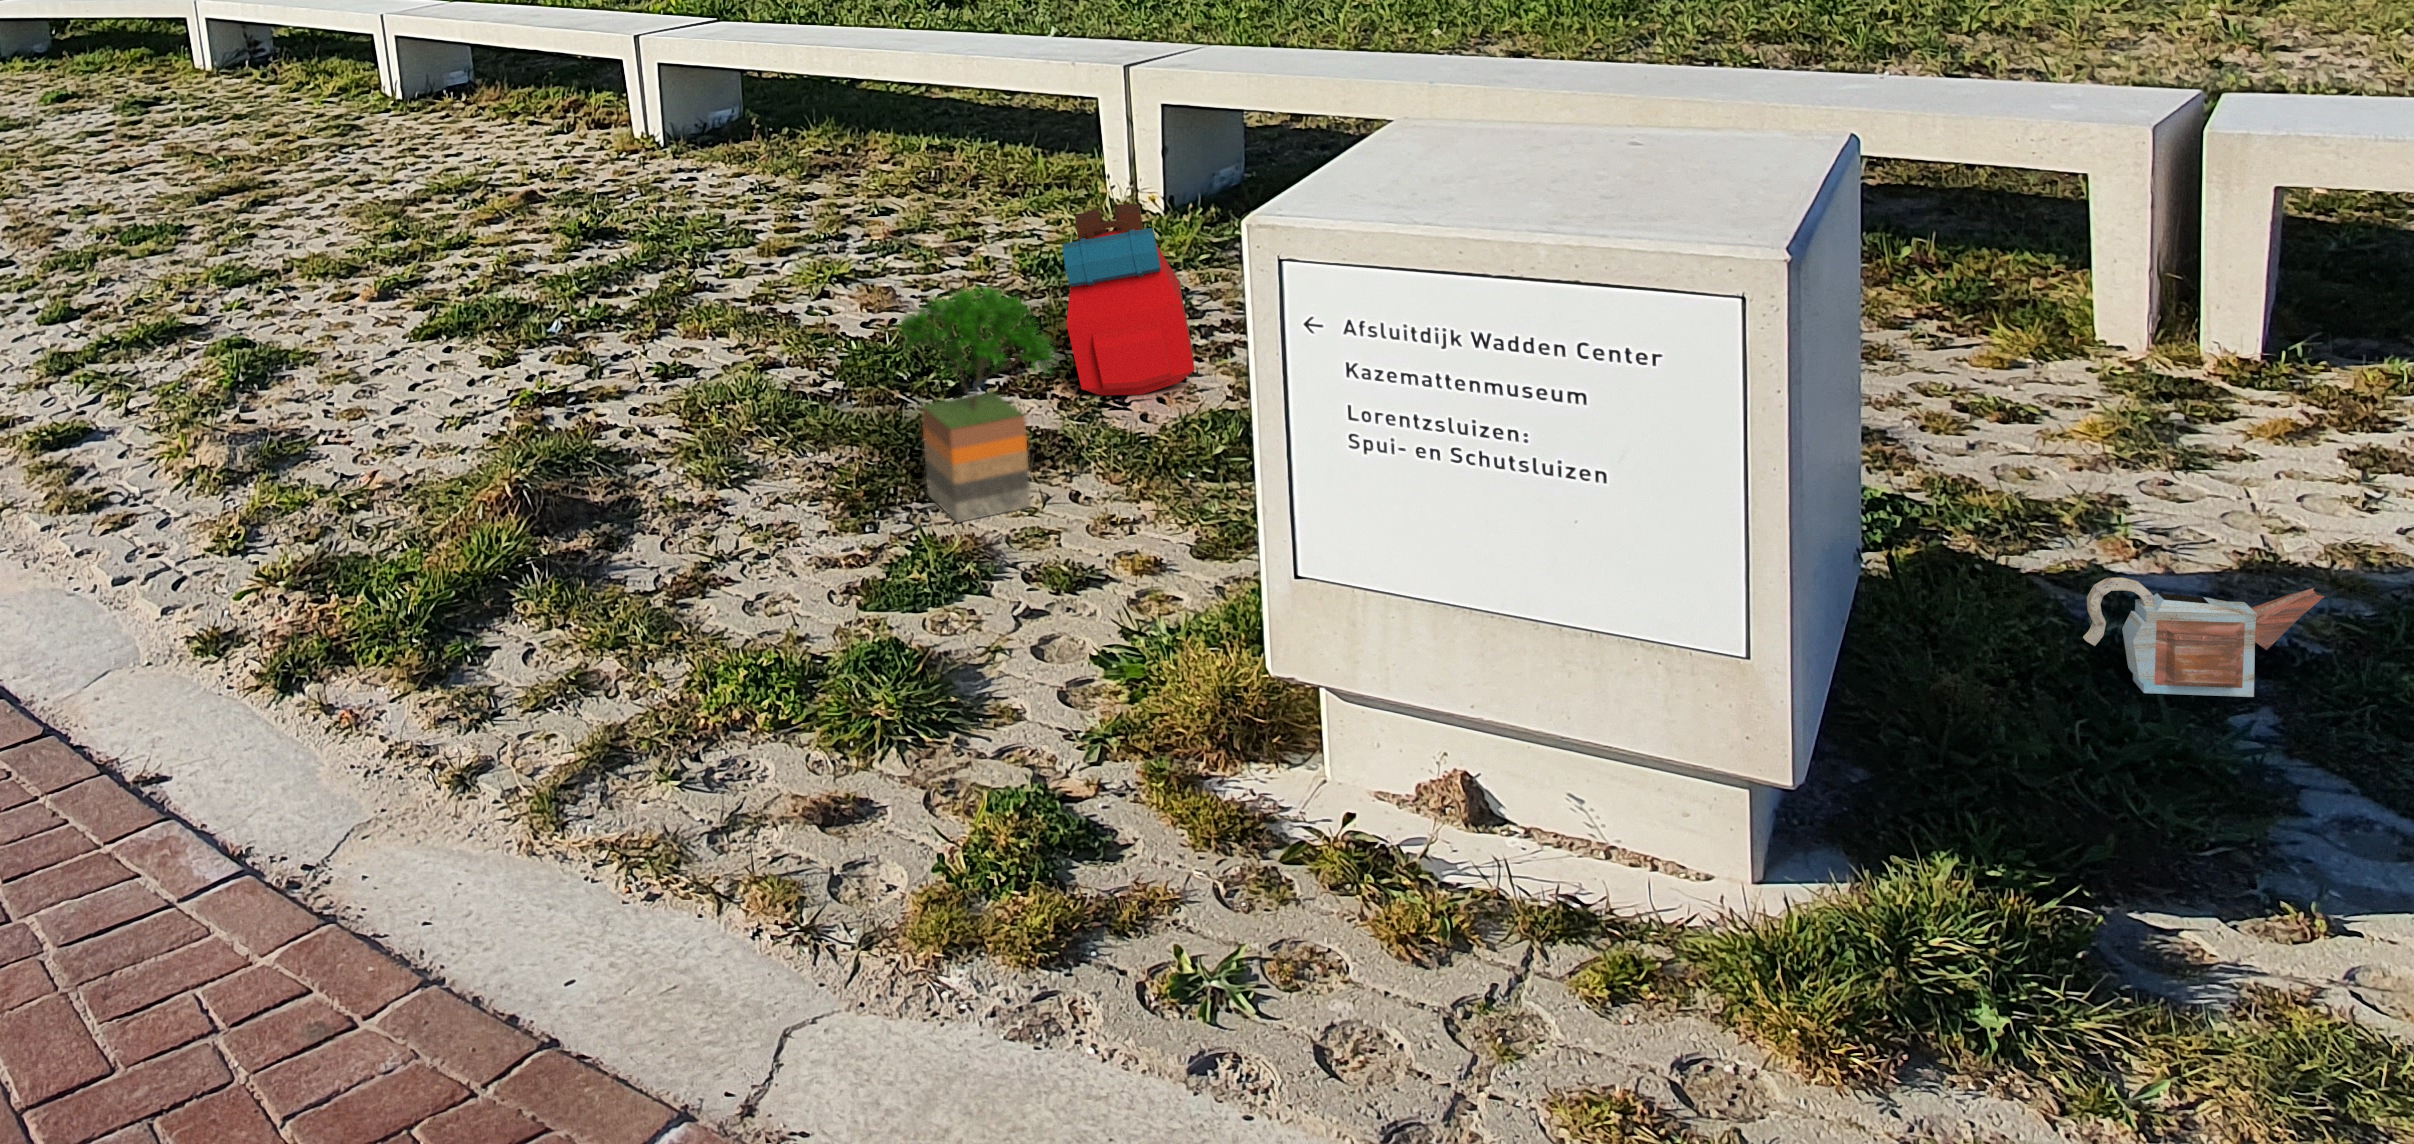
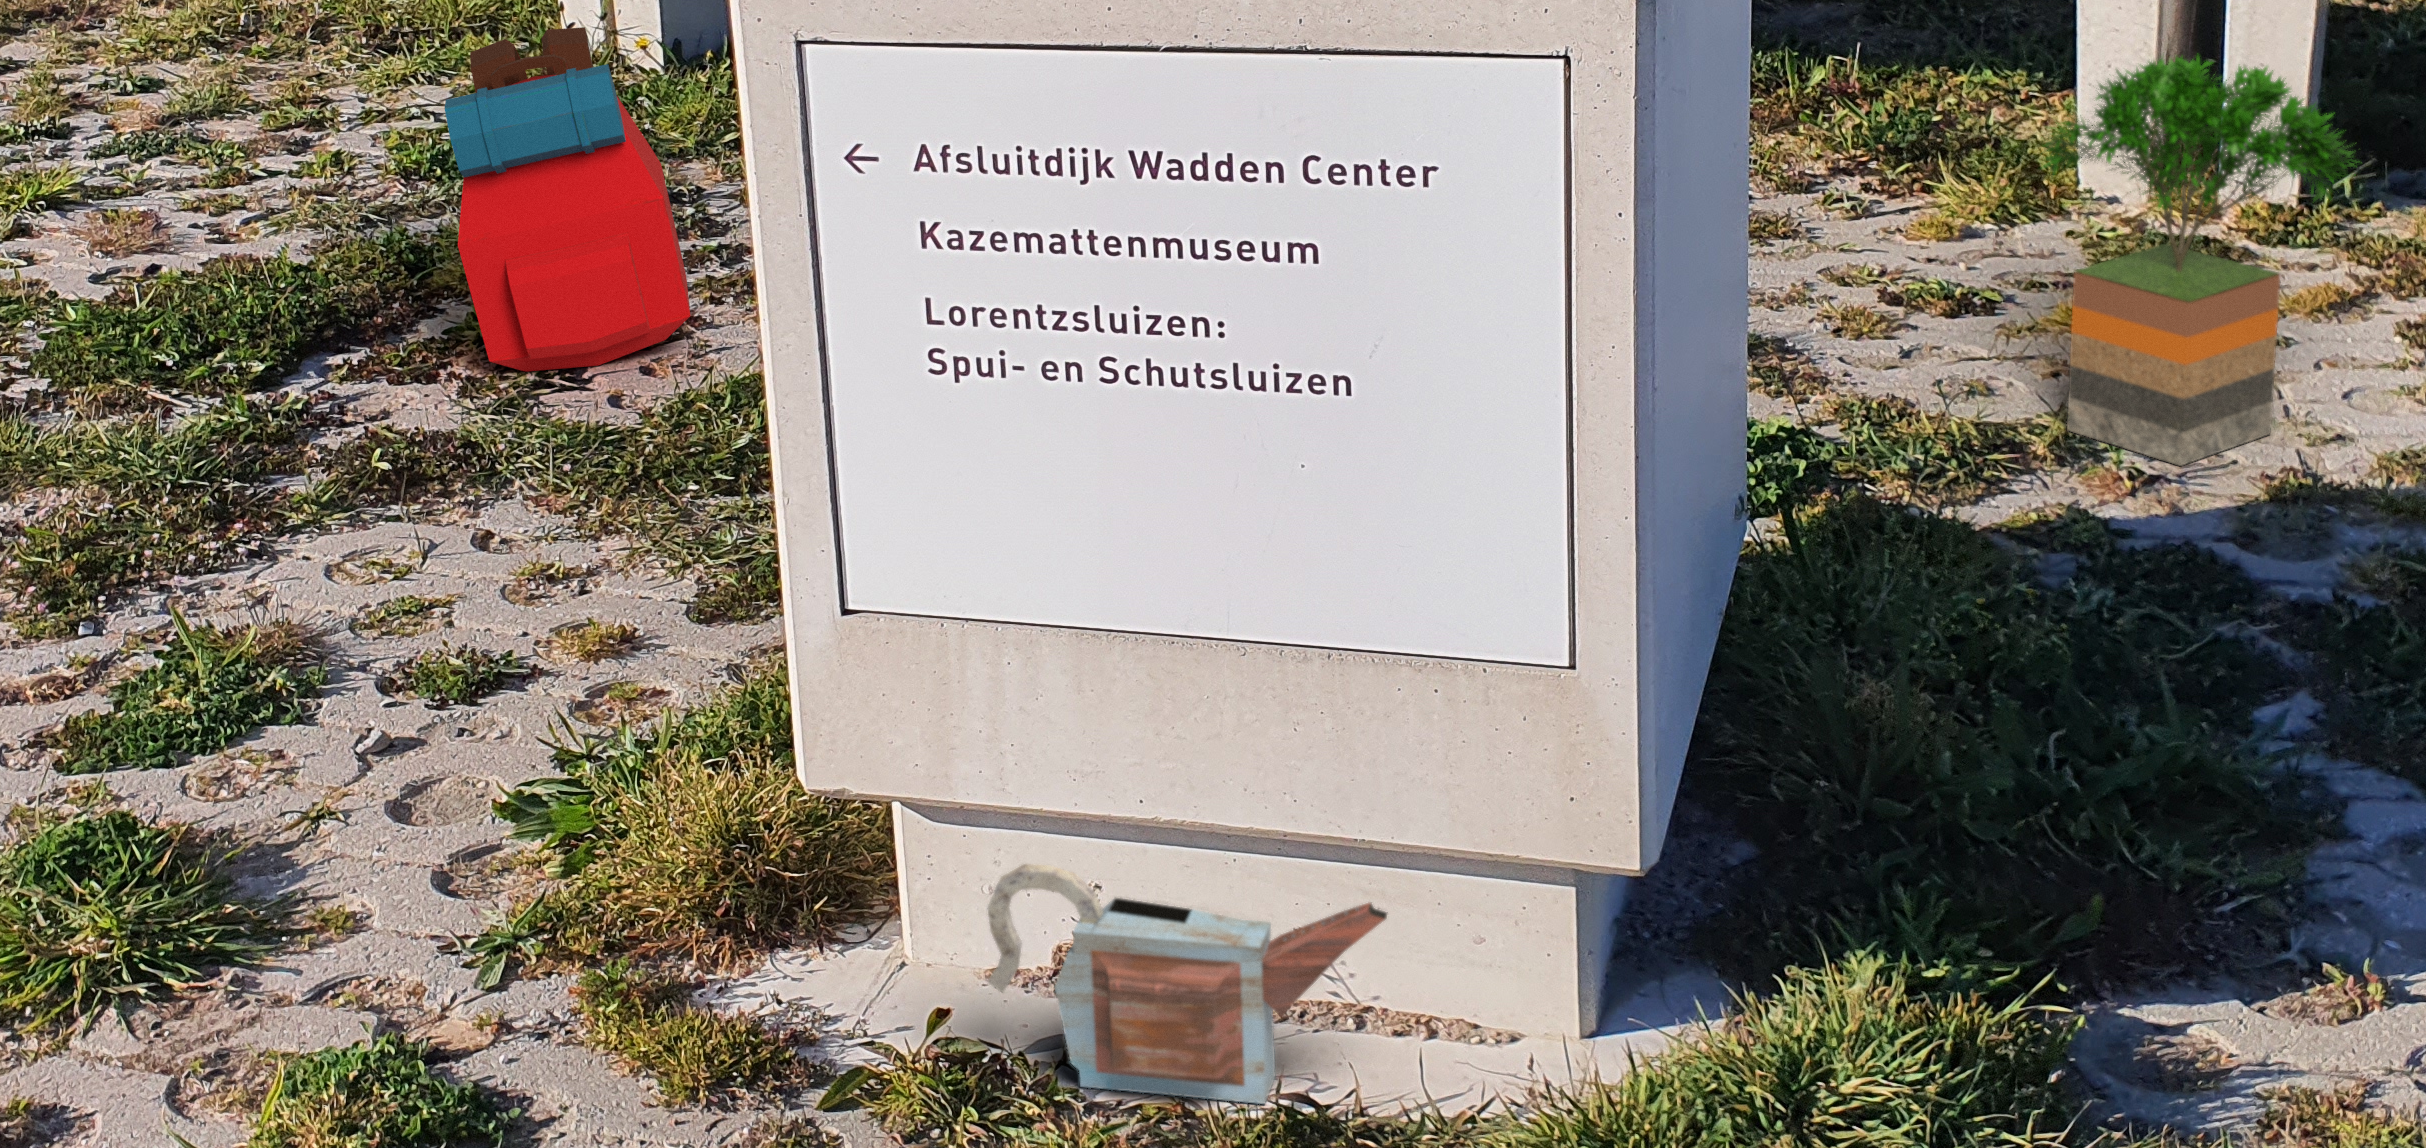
potted tree: present [896,287,1057,522] -> present [2041,56,2357,466]
watering can: present [2083,578,2325,697] -> present [987,864,1387,1104]

